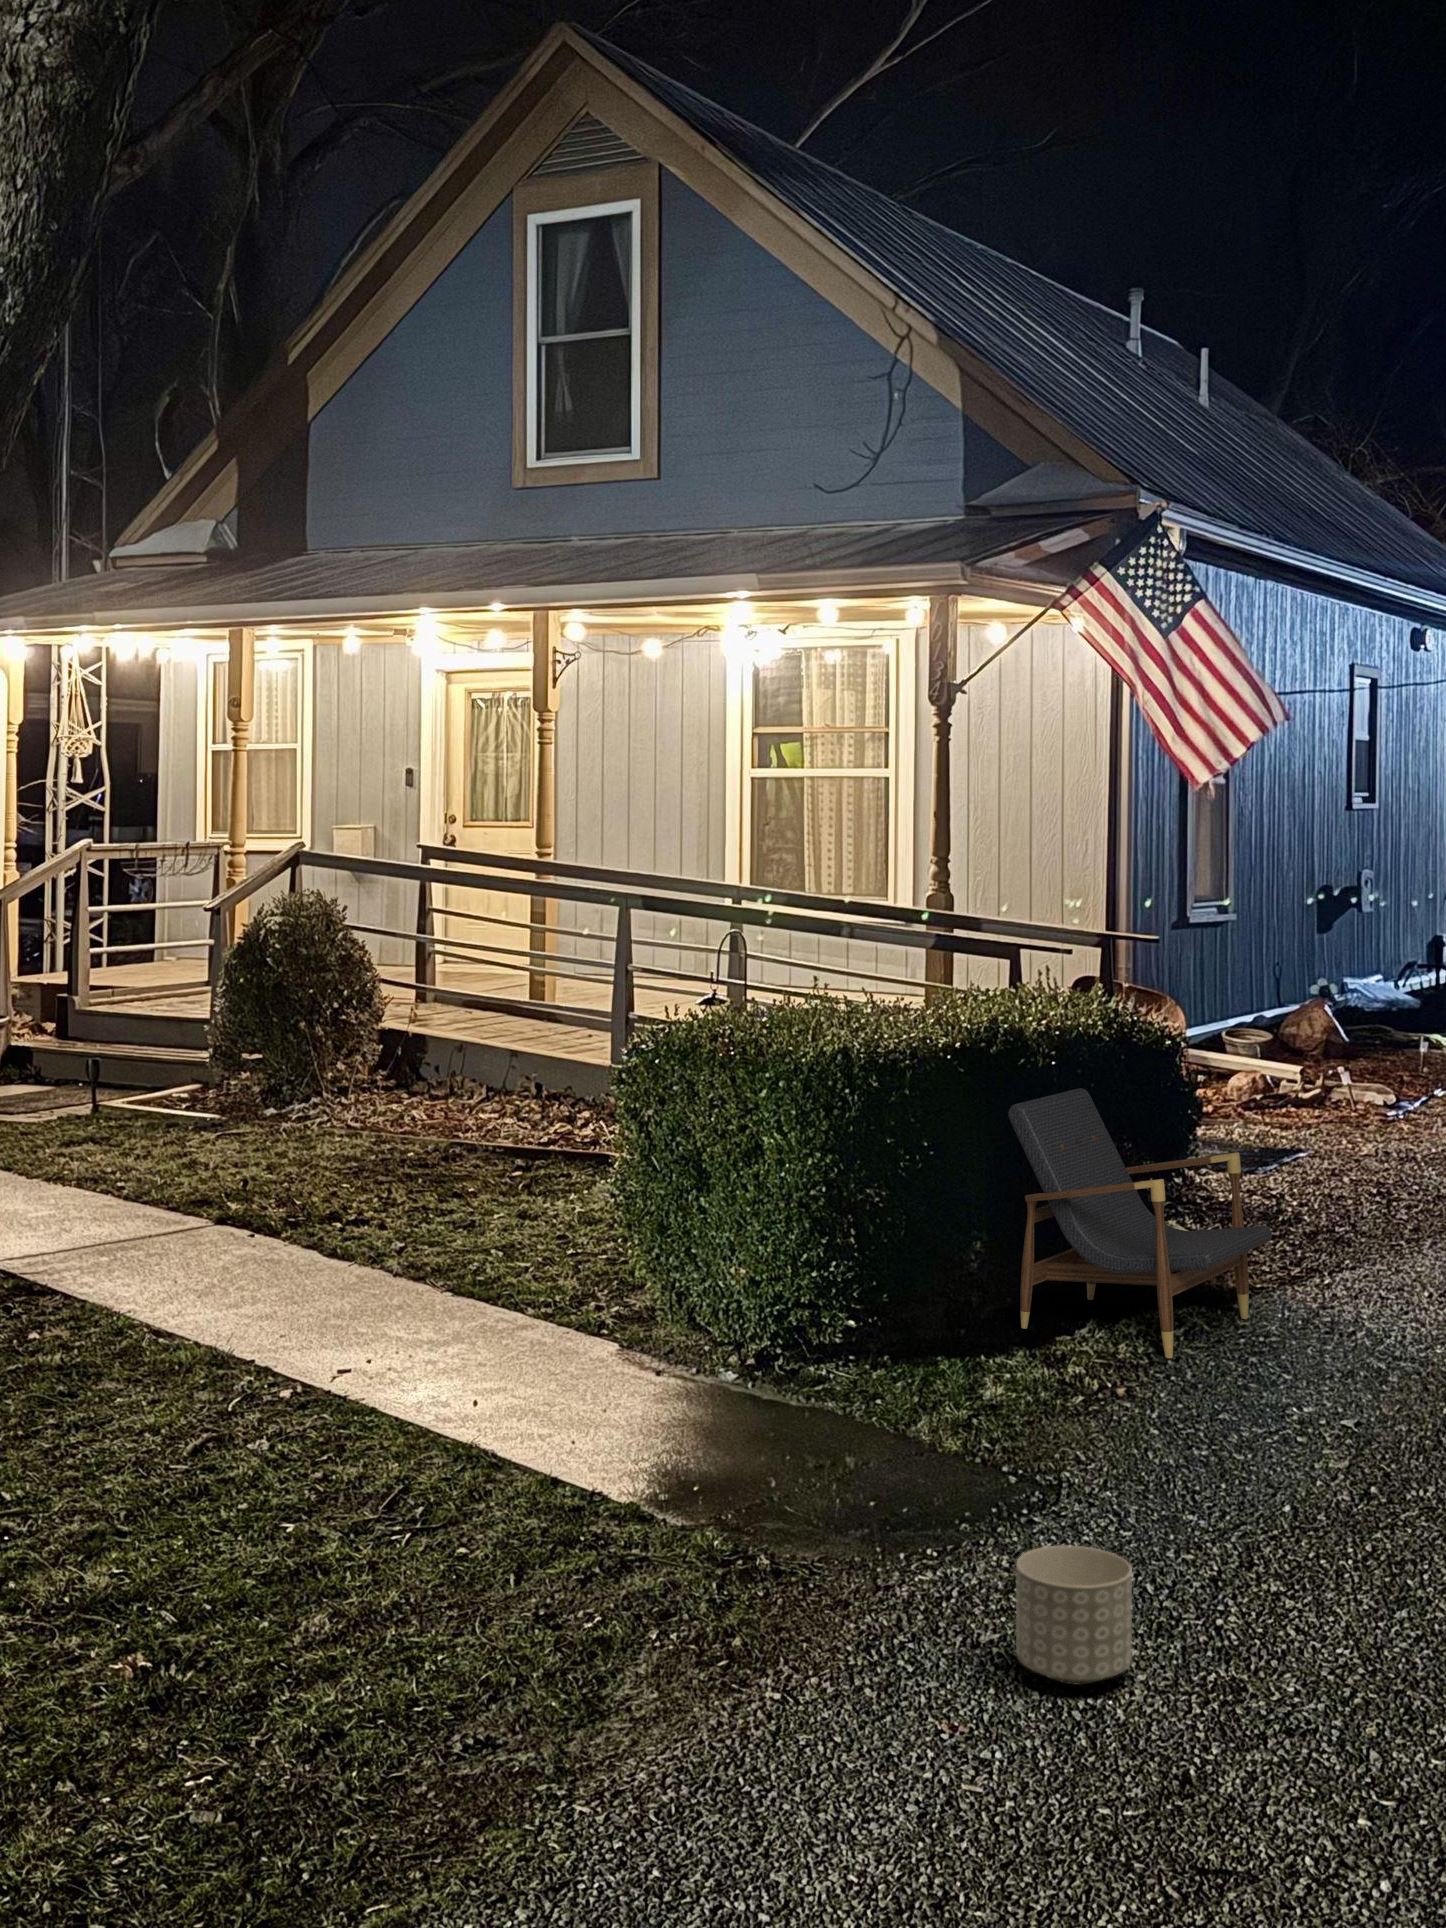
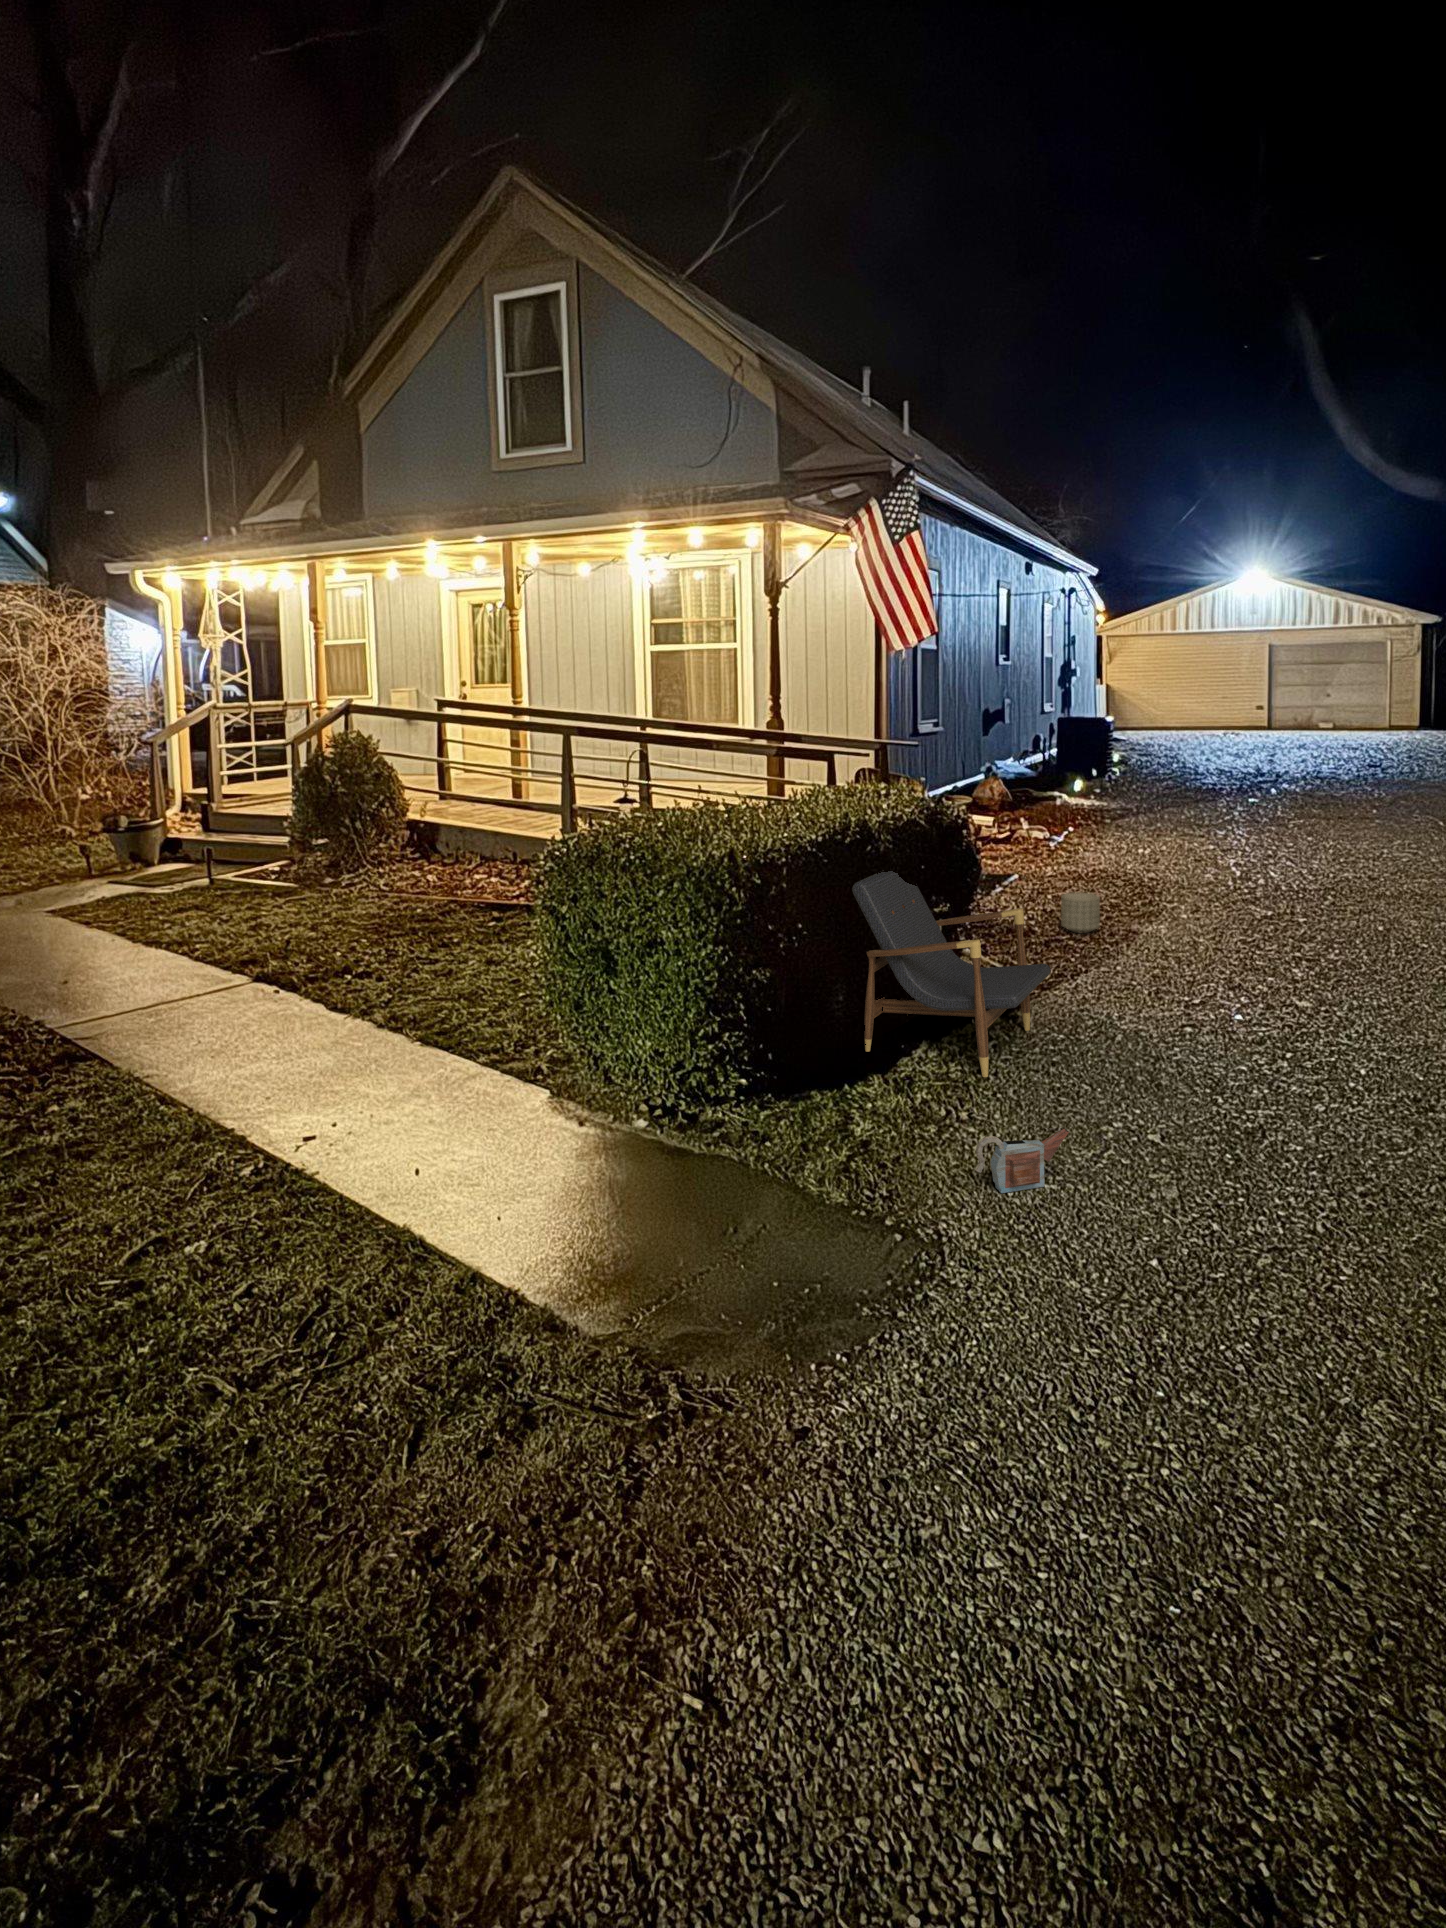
watering can: none [1117,1381,1233,1450] -> present [975,1129,1069,1193]
planter: present [1016,1546,1132,1685] -> present [1061,893,1100,933]

